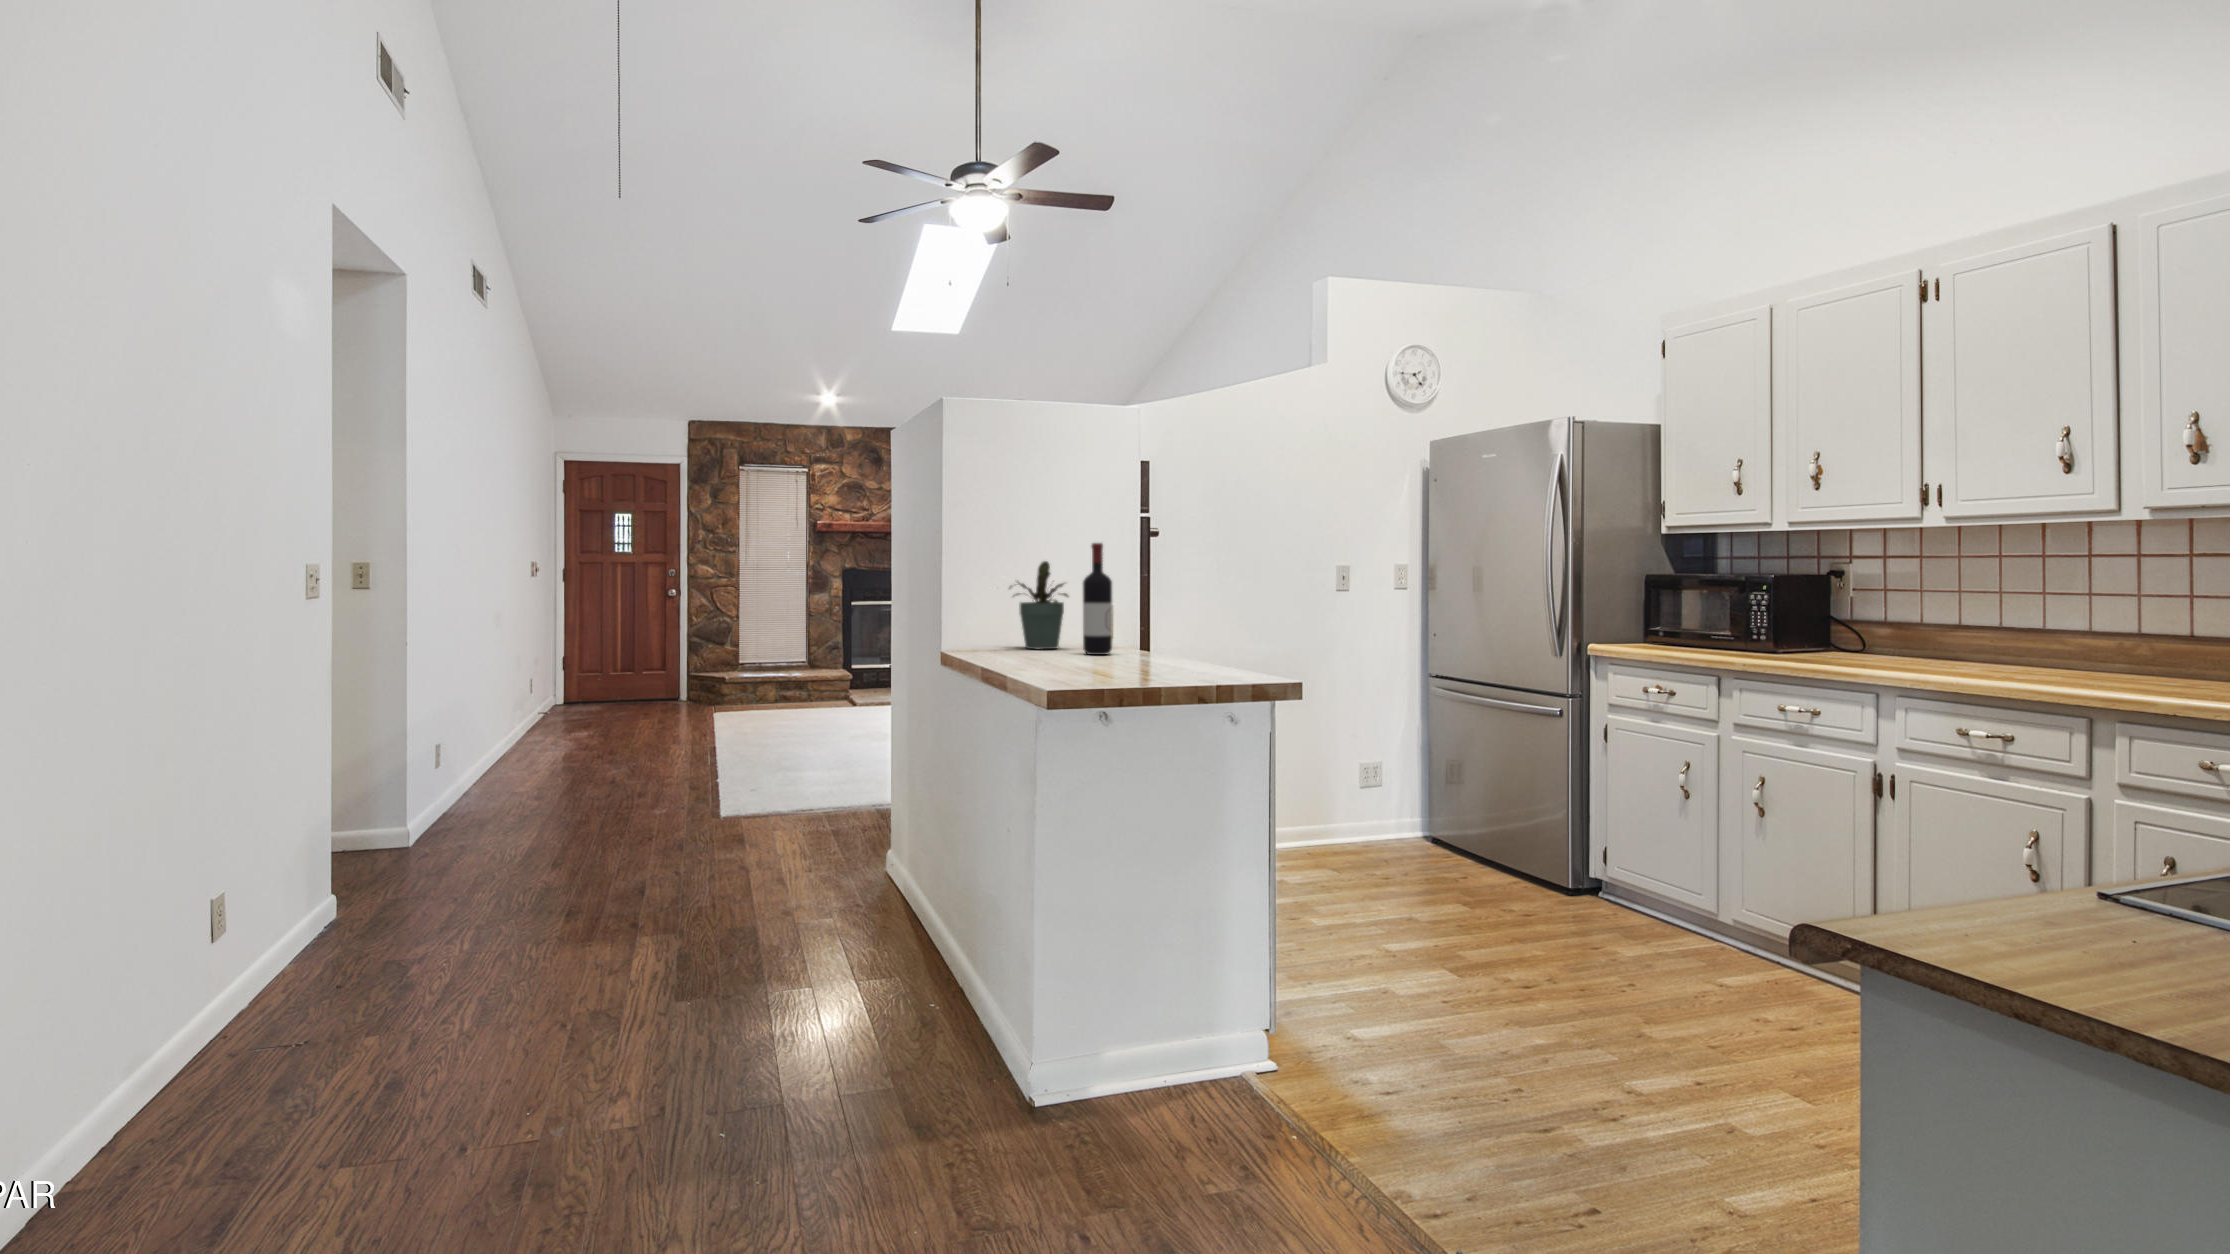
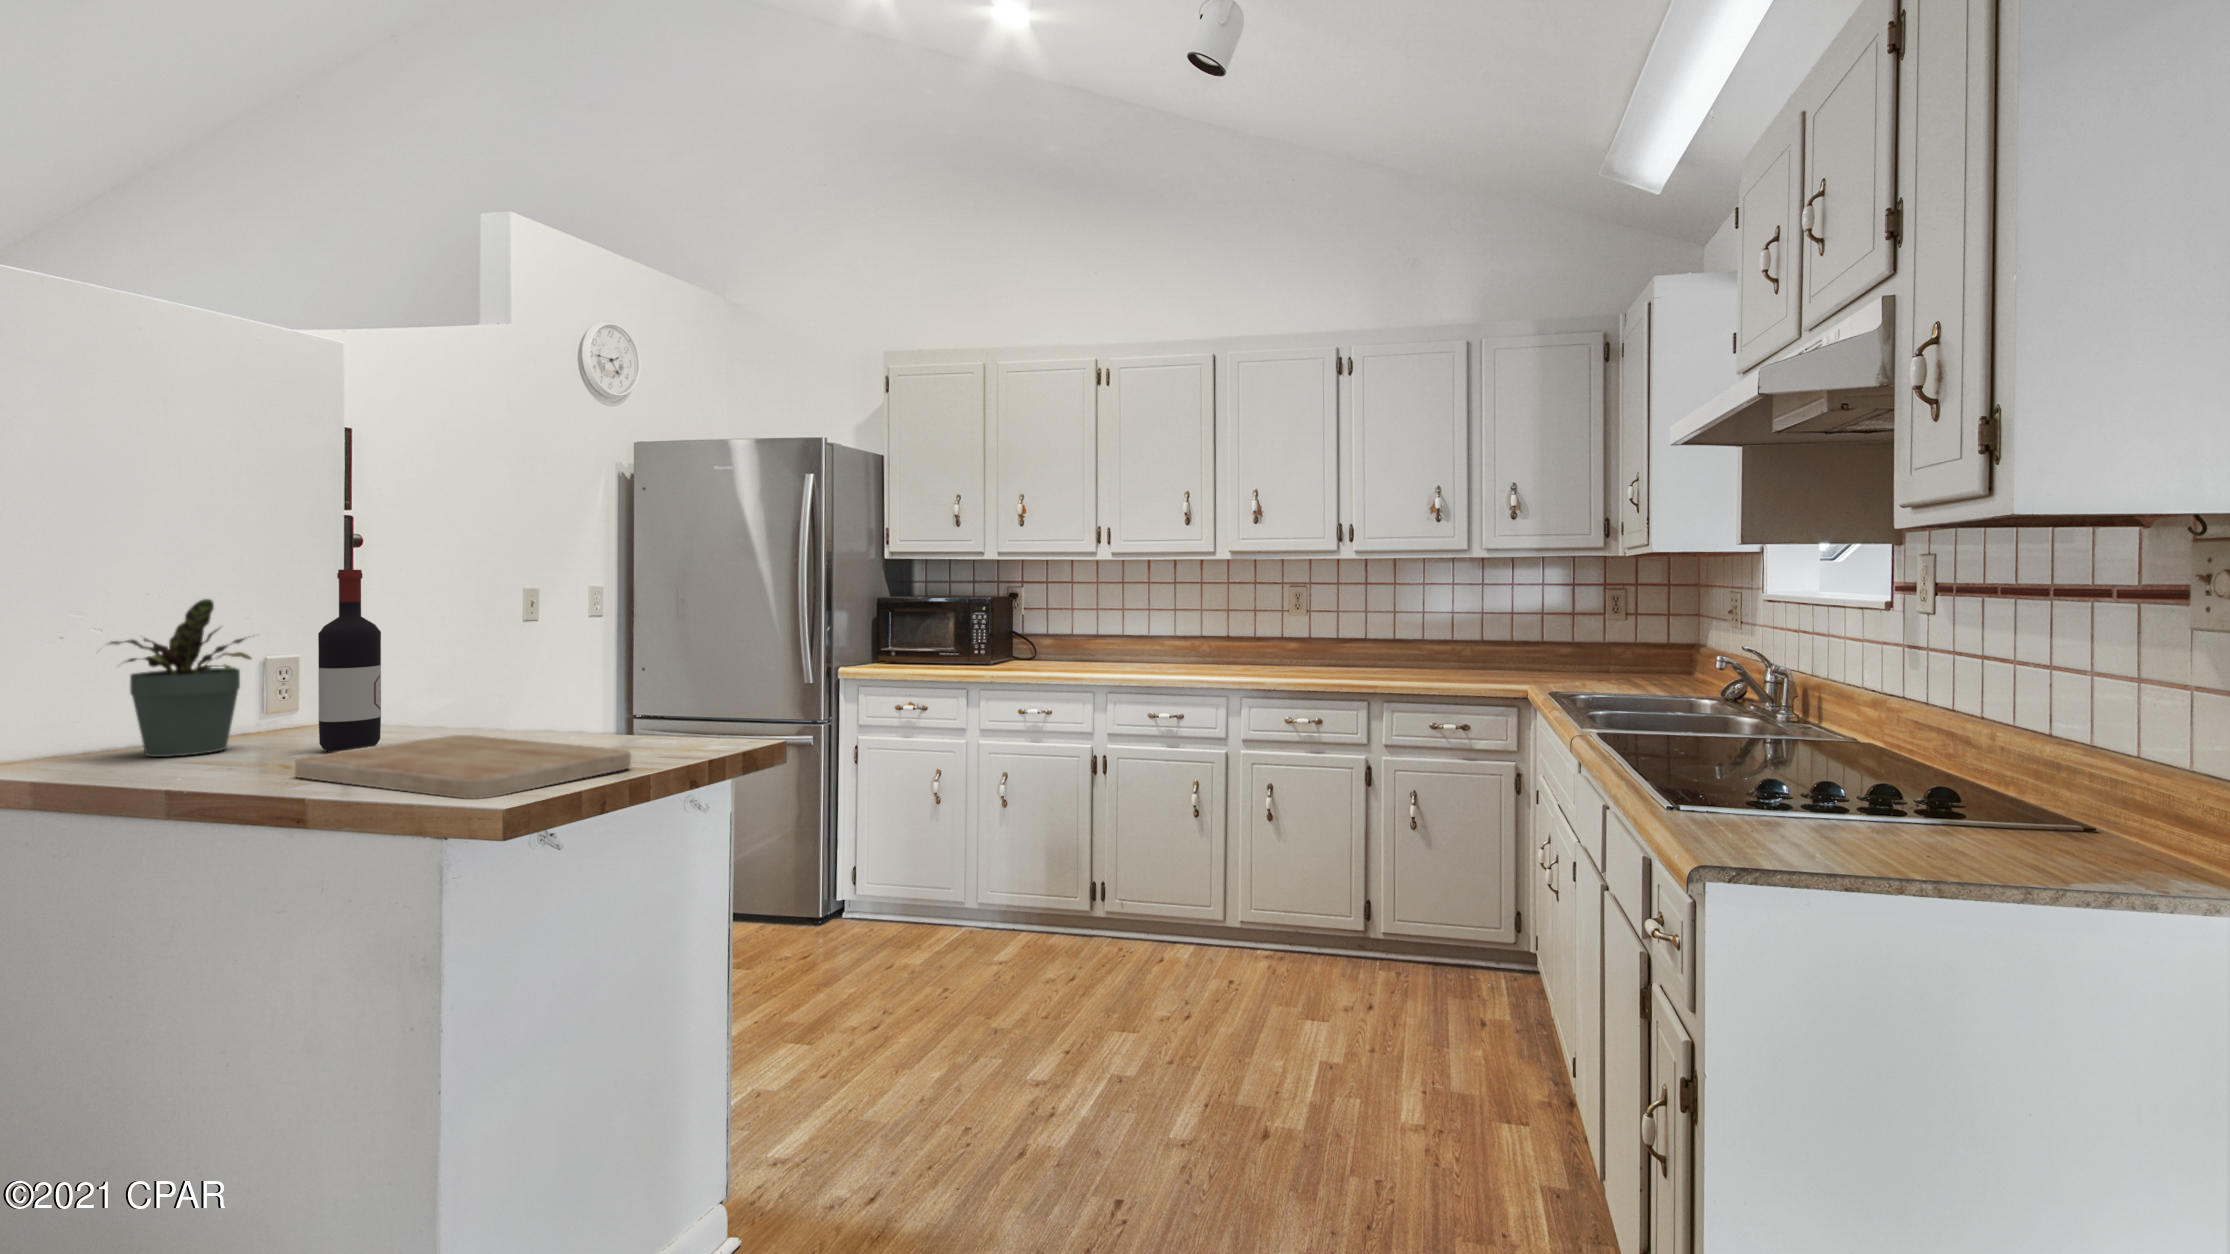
cutting board: none [1042,649,1174,677] -> present [295,735,631,799]

